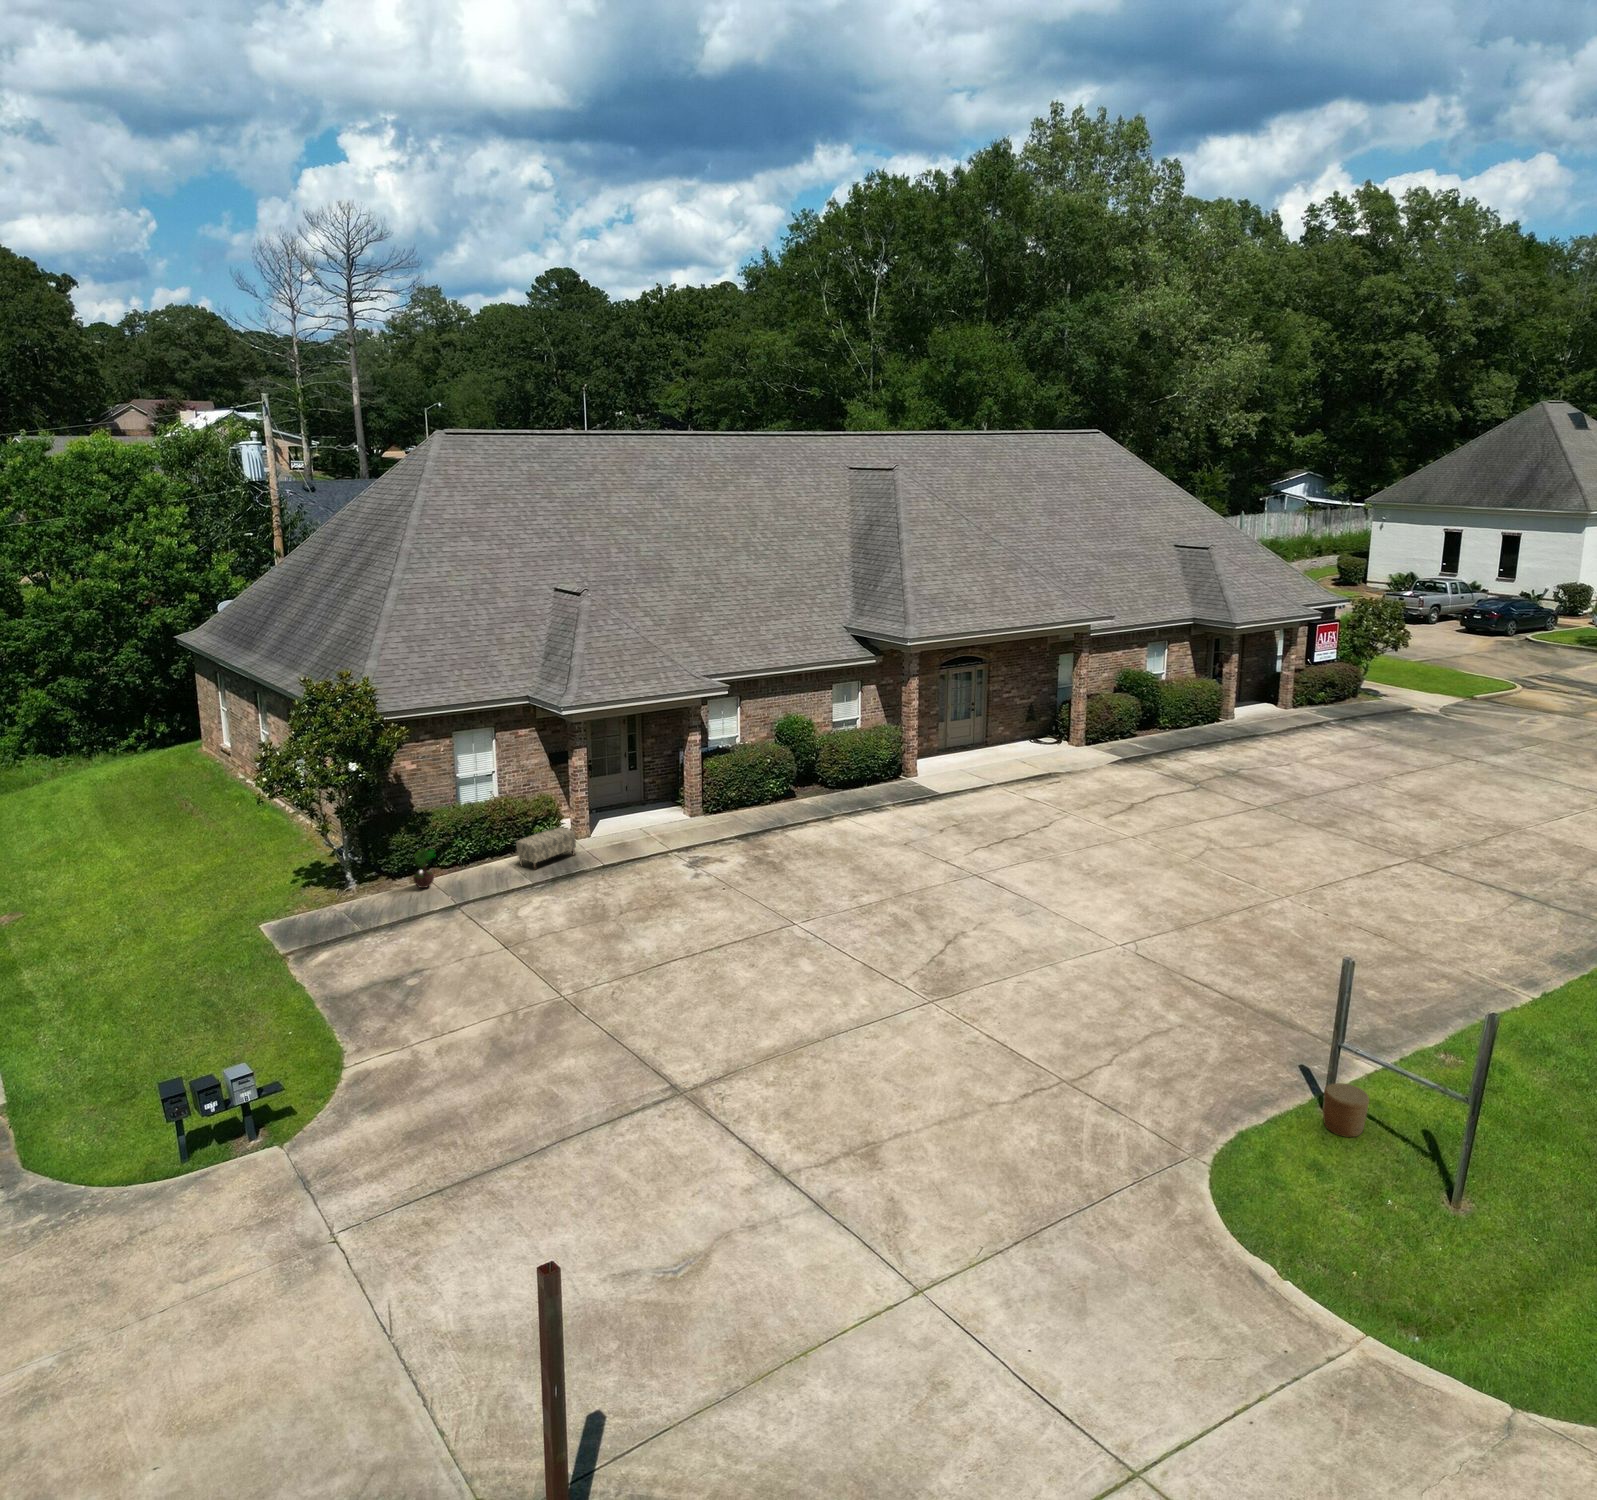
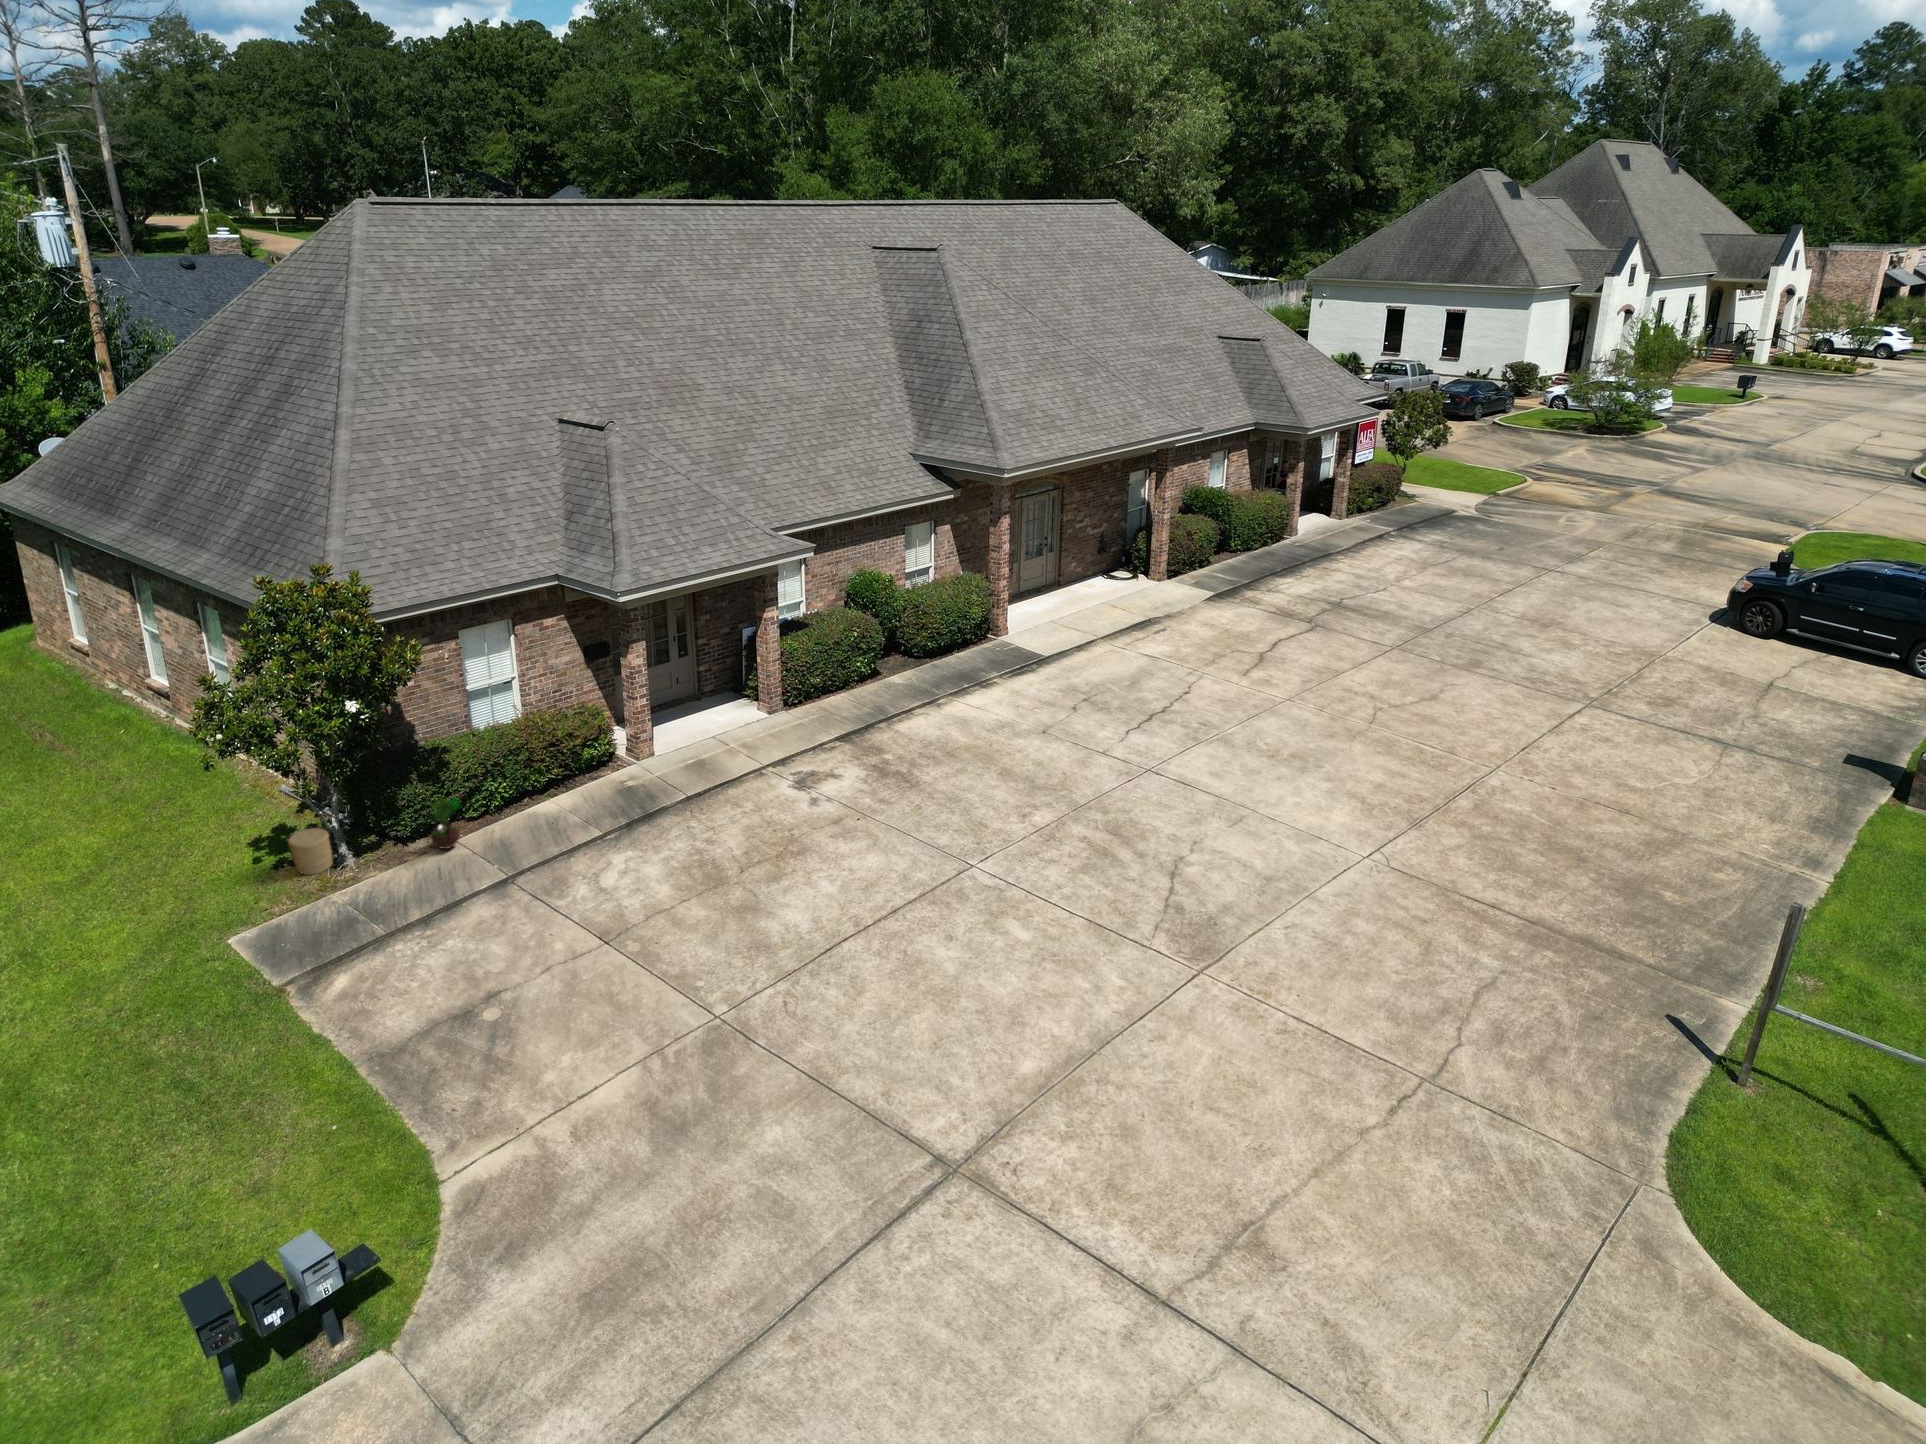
bench: present [516,827,576,870] -> none [560,742,635,806]
woven basket: present [1323,1083,1370,1137] -> present [288,828,332,875]

